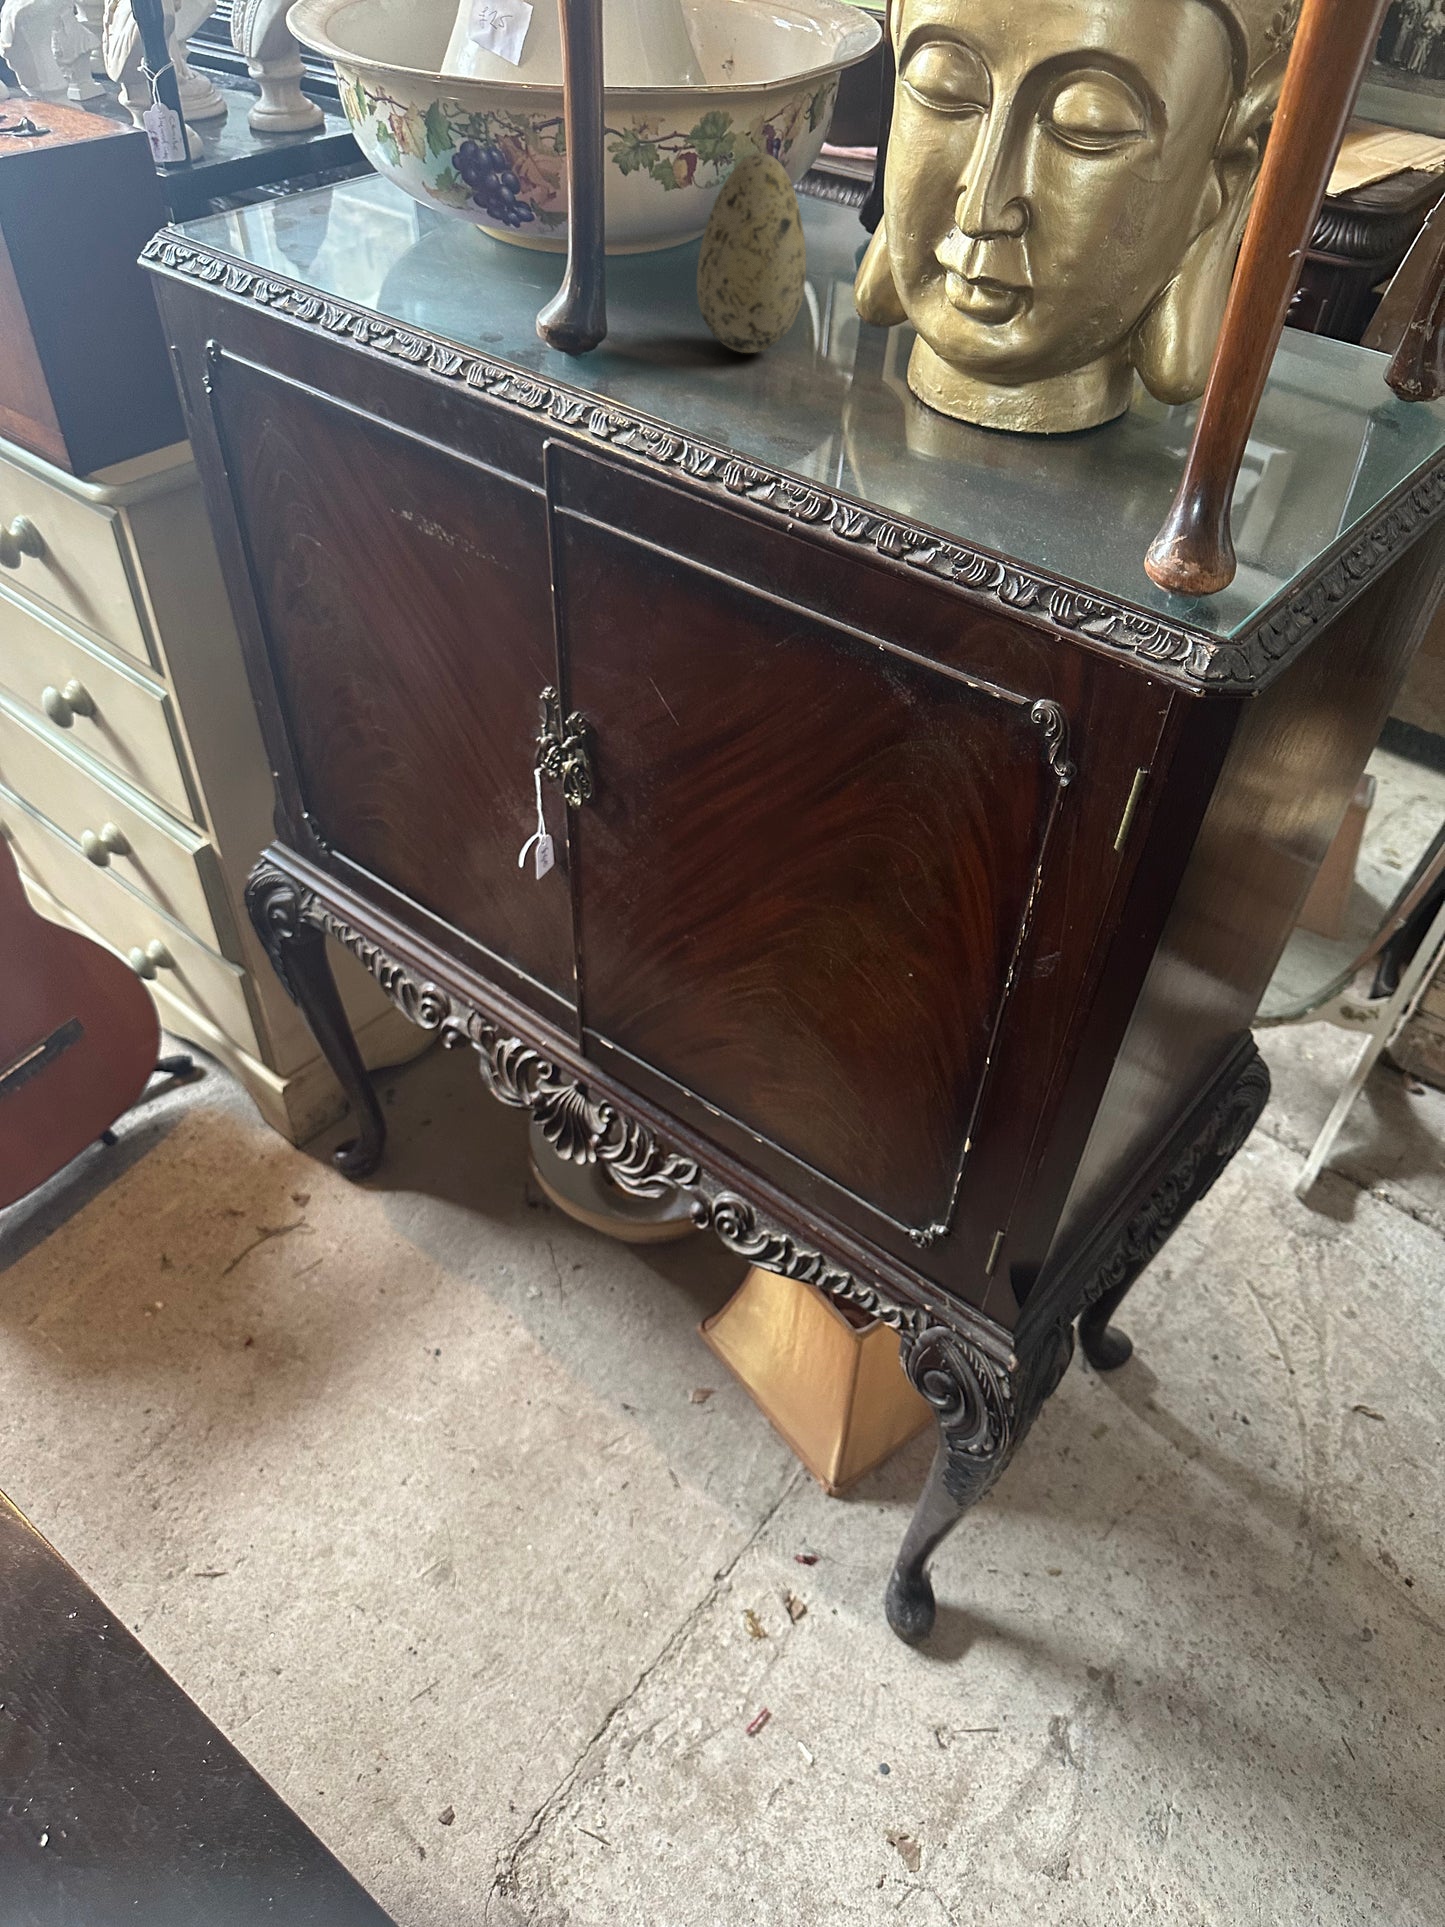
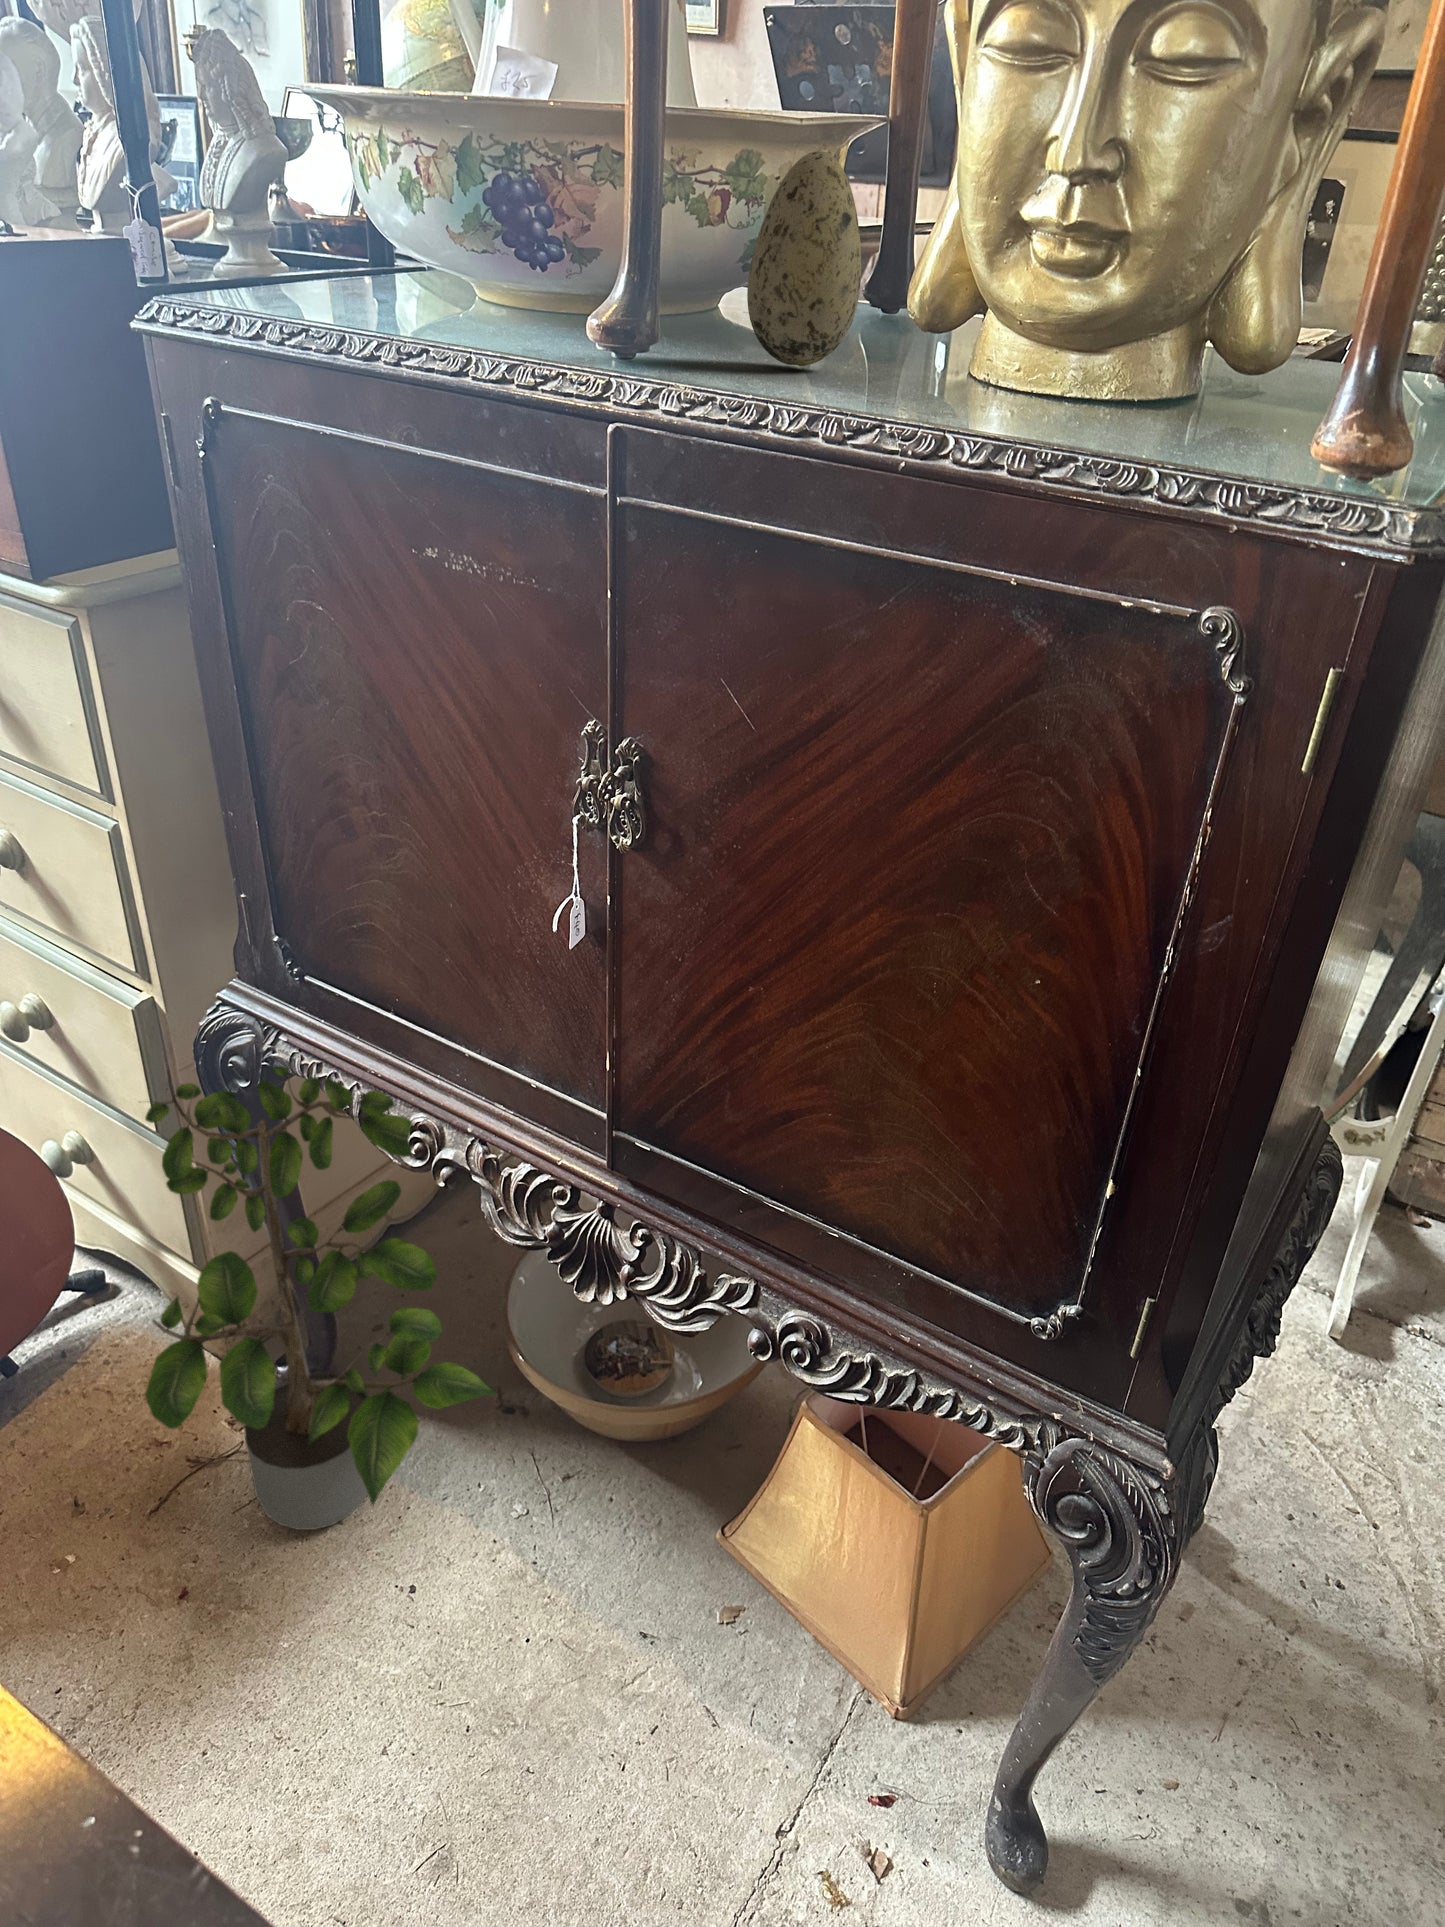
potted plant: none [188,935,508,1304] -> present [145,1066,497,1530]

